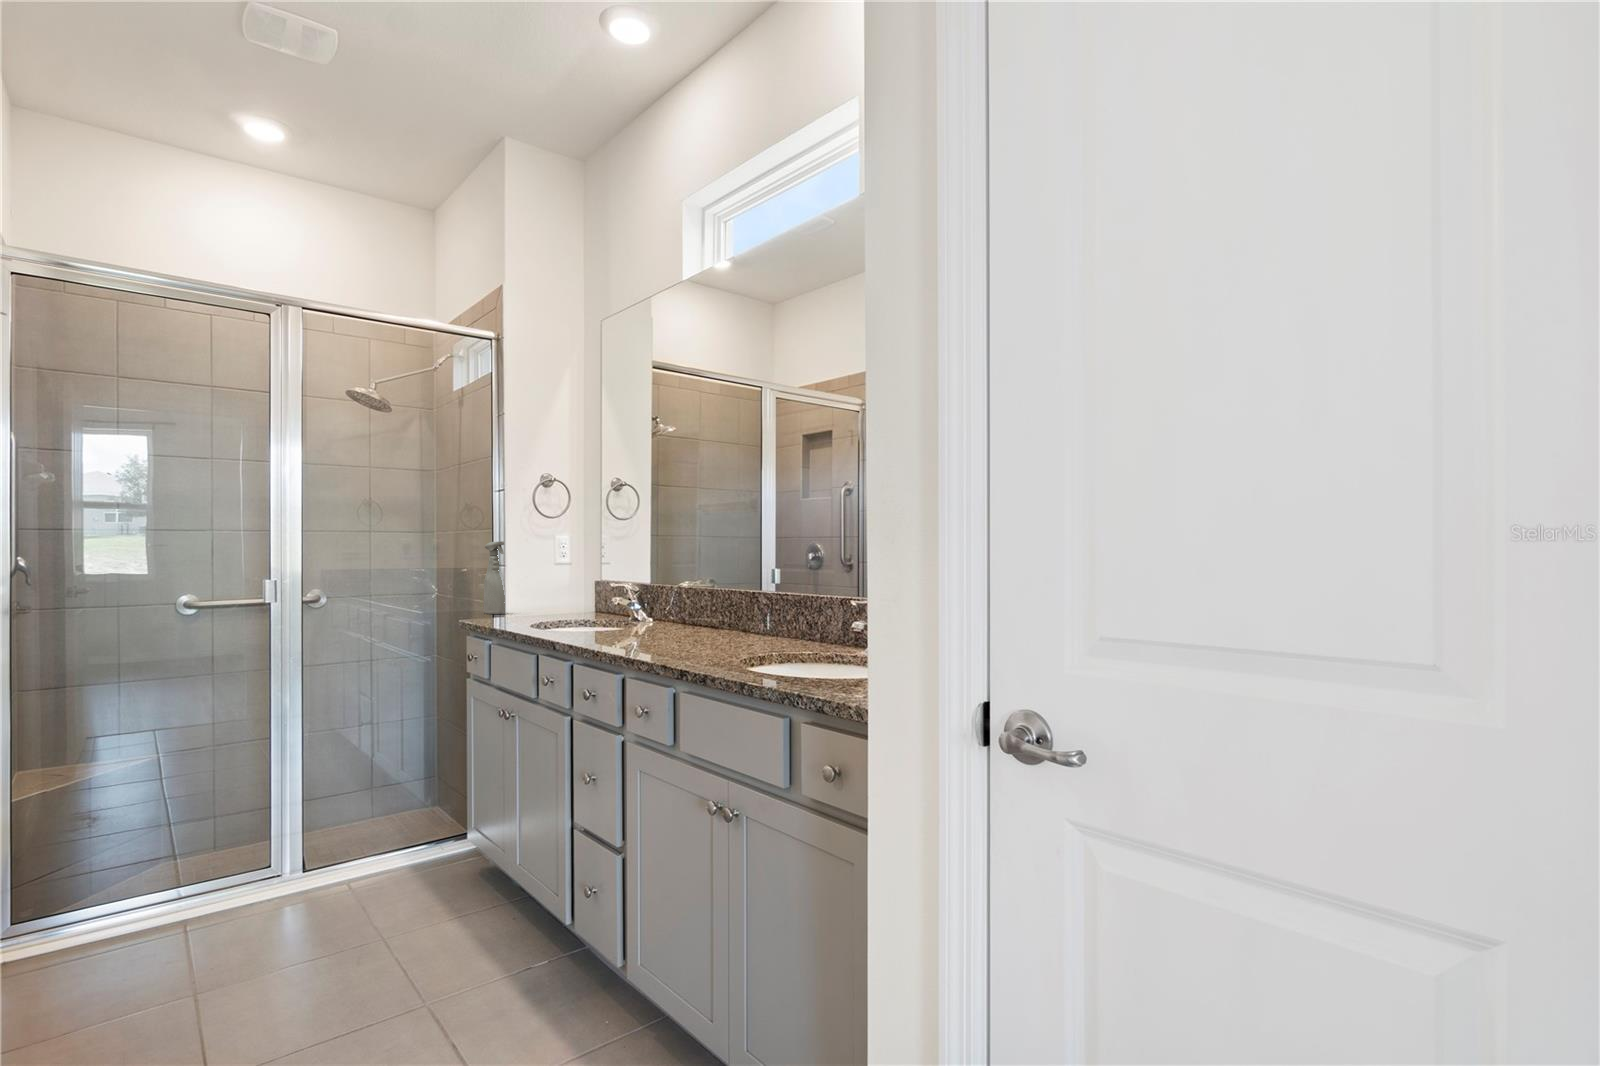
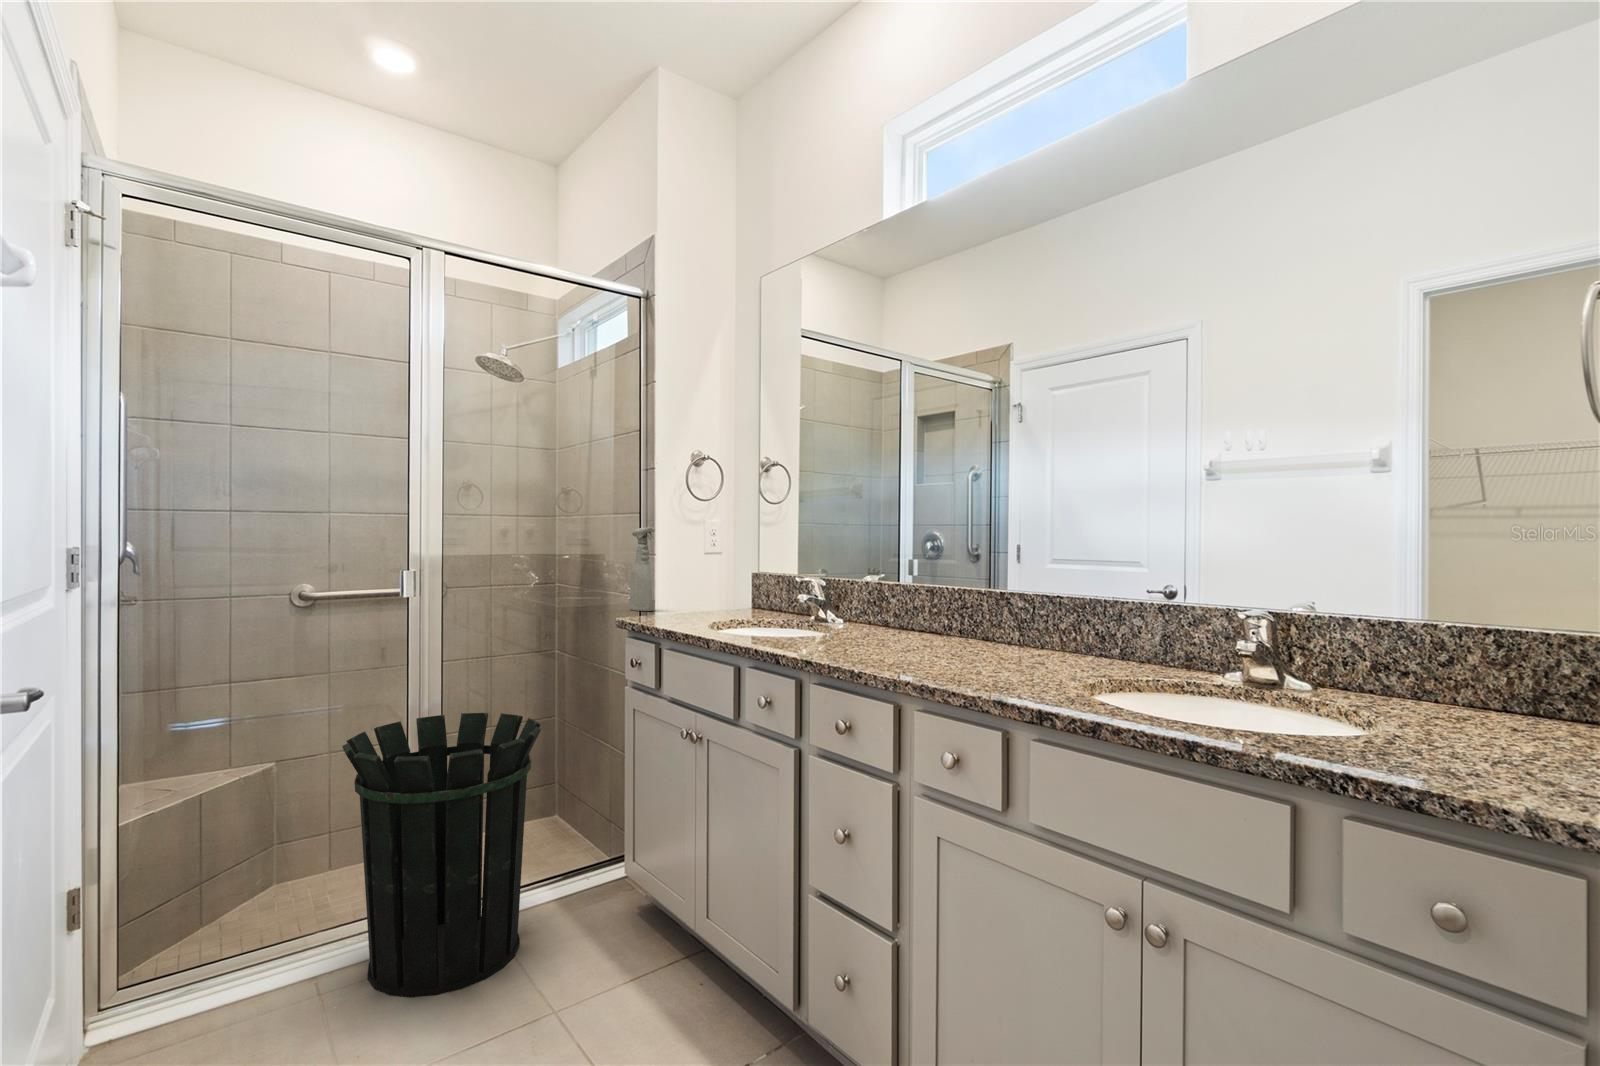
waste bin: none [220,702,394,929] -> present [342,713,541,998]

